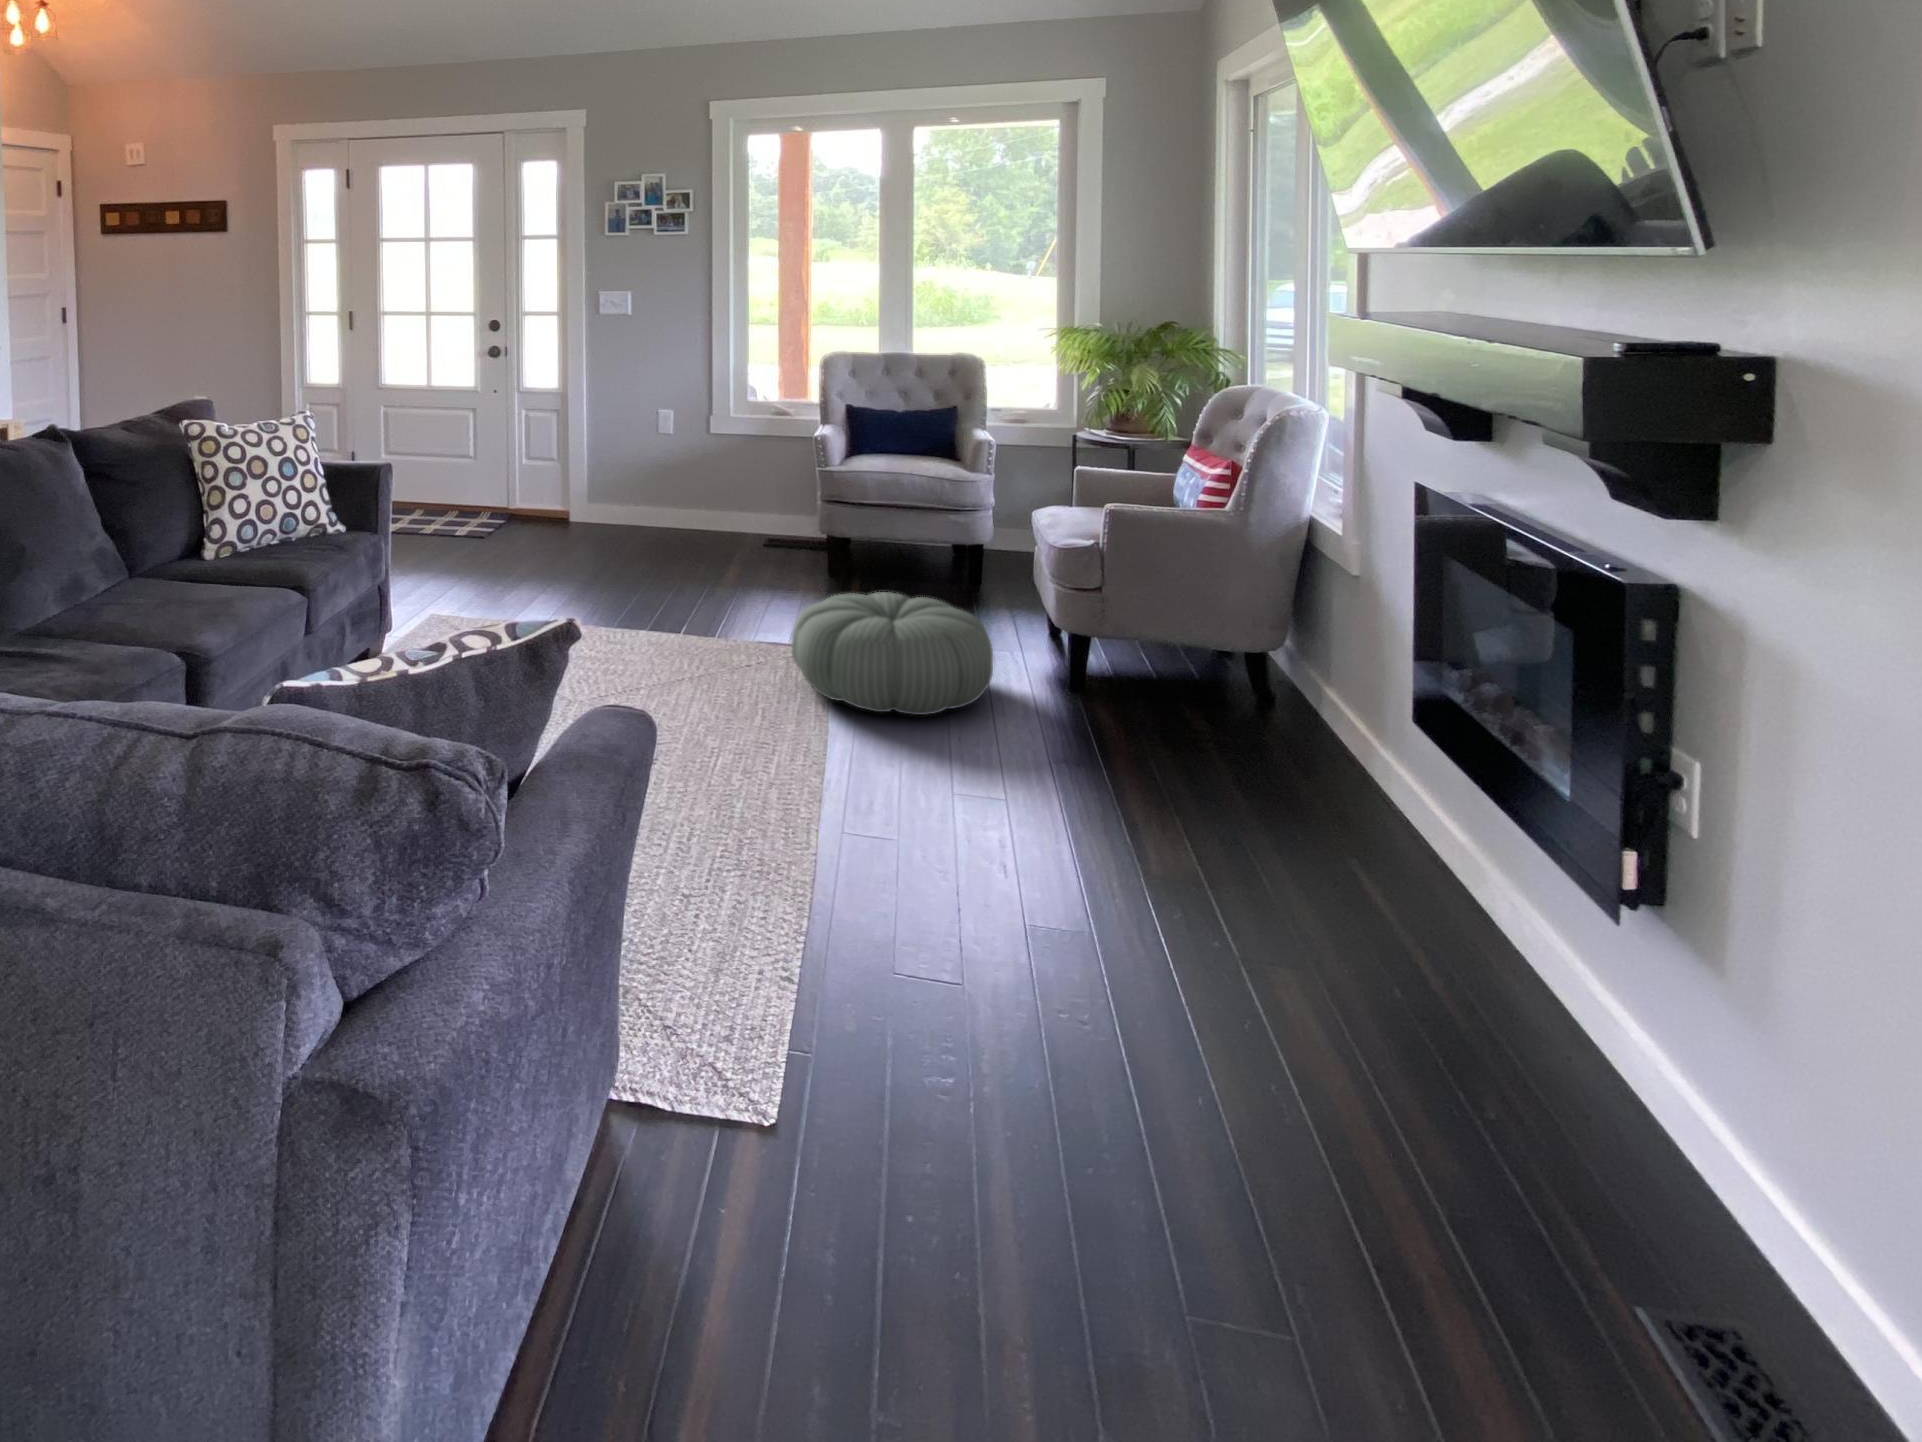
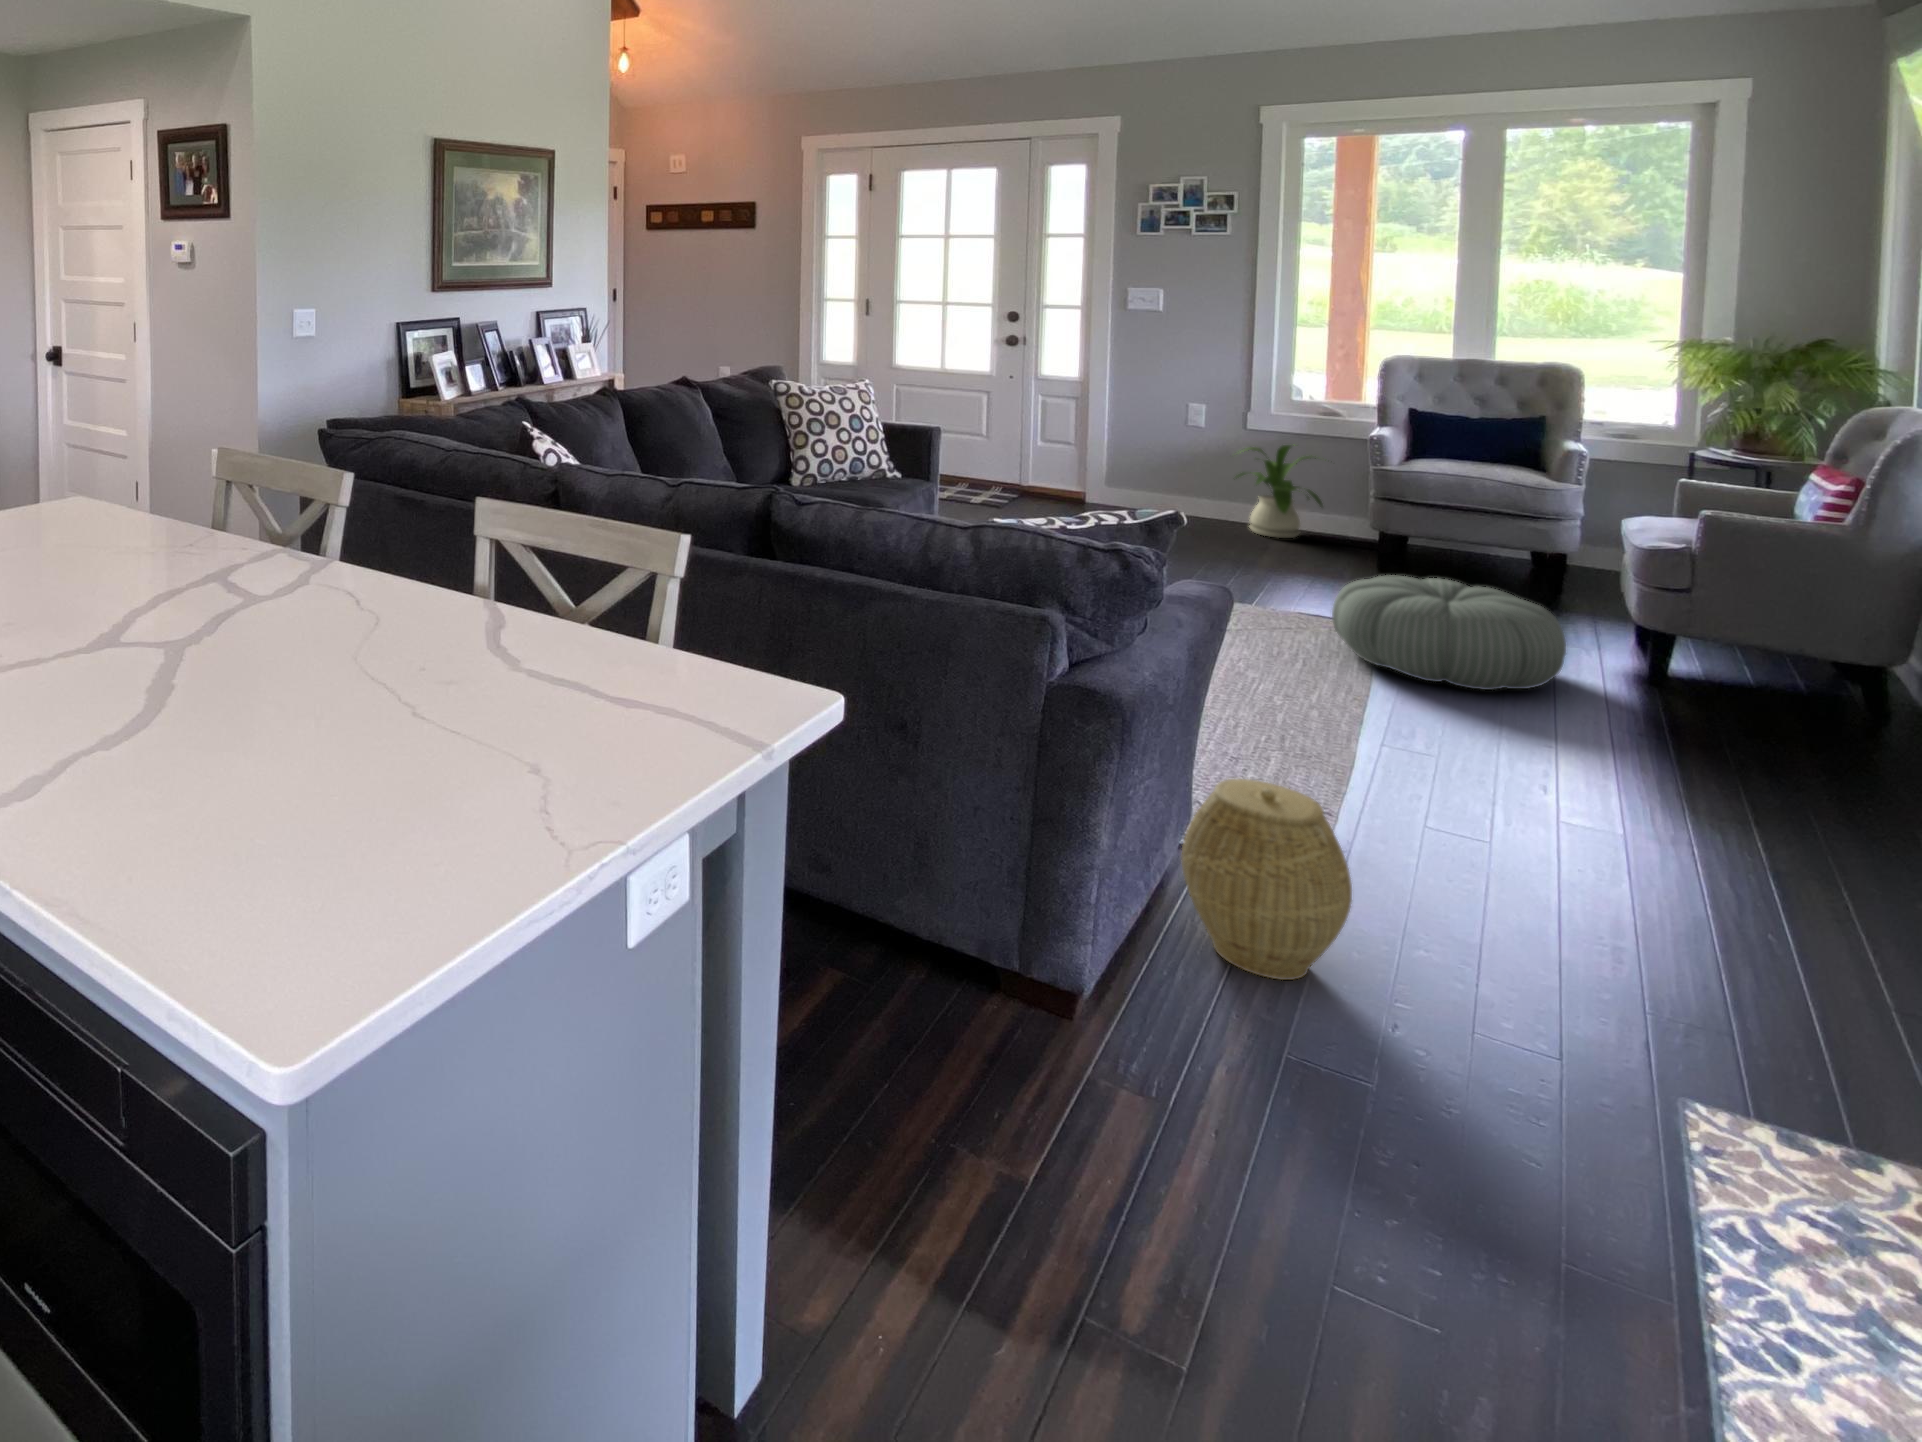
house plant: none [701,450,793,548] -> present [1236,444,1322,538]
woven basket: none [604,986,812,1300] -> present [1181,779,1352,980]

